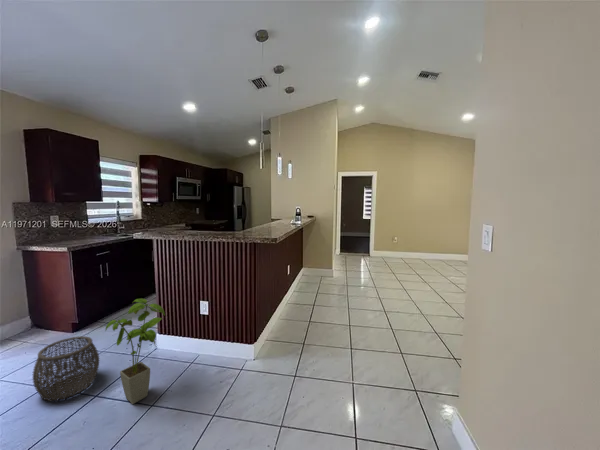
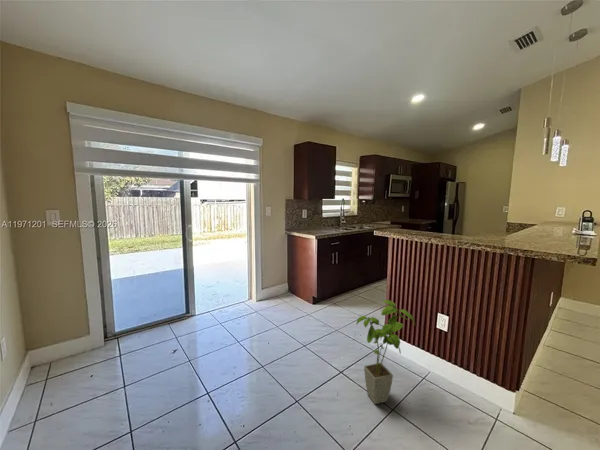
woven basket: present [33,336,99,401] -> none [297,317,341,371]

